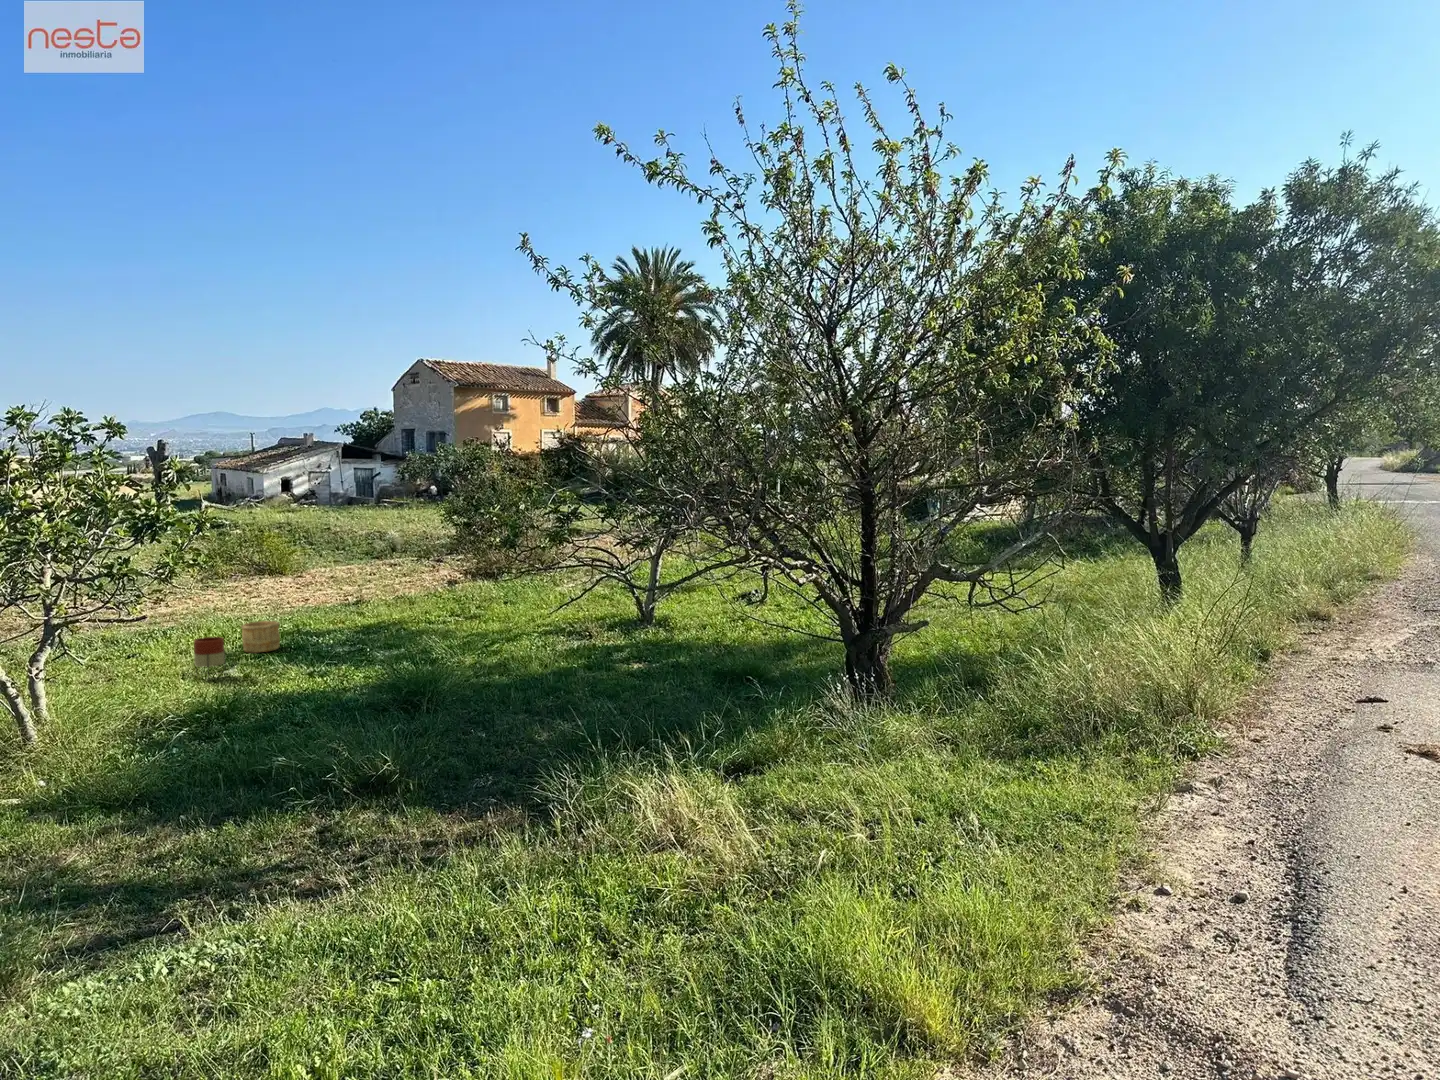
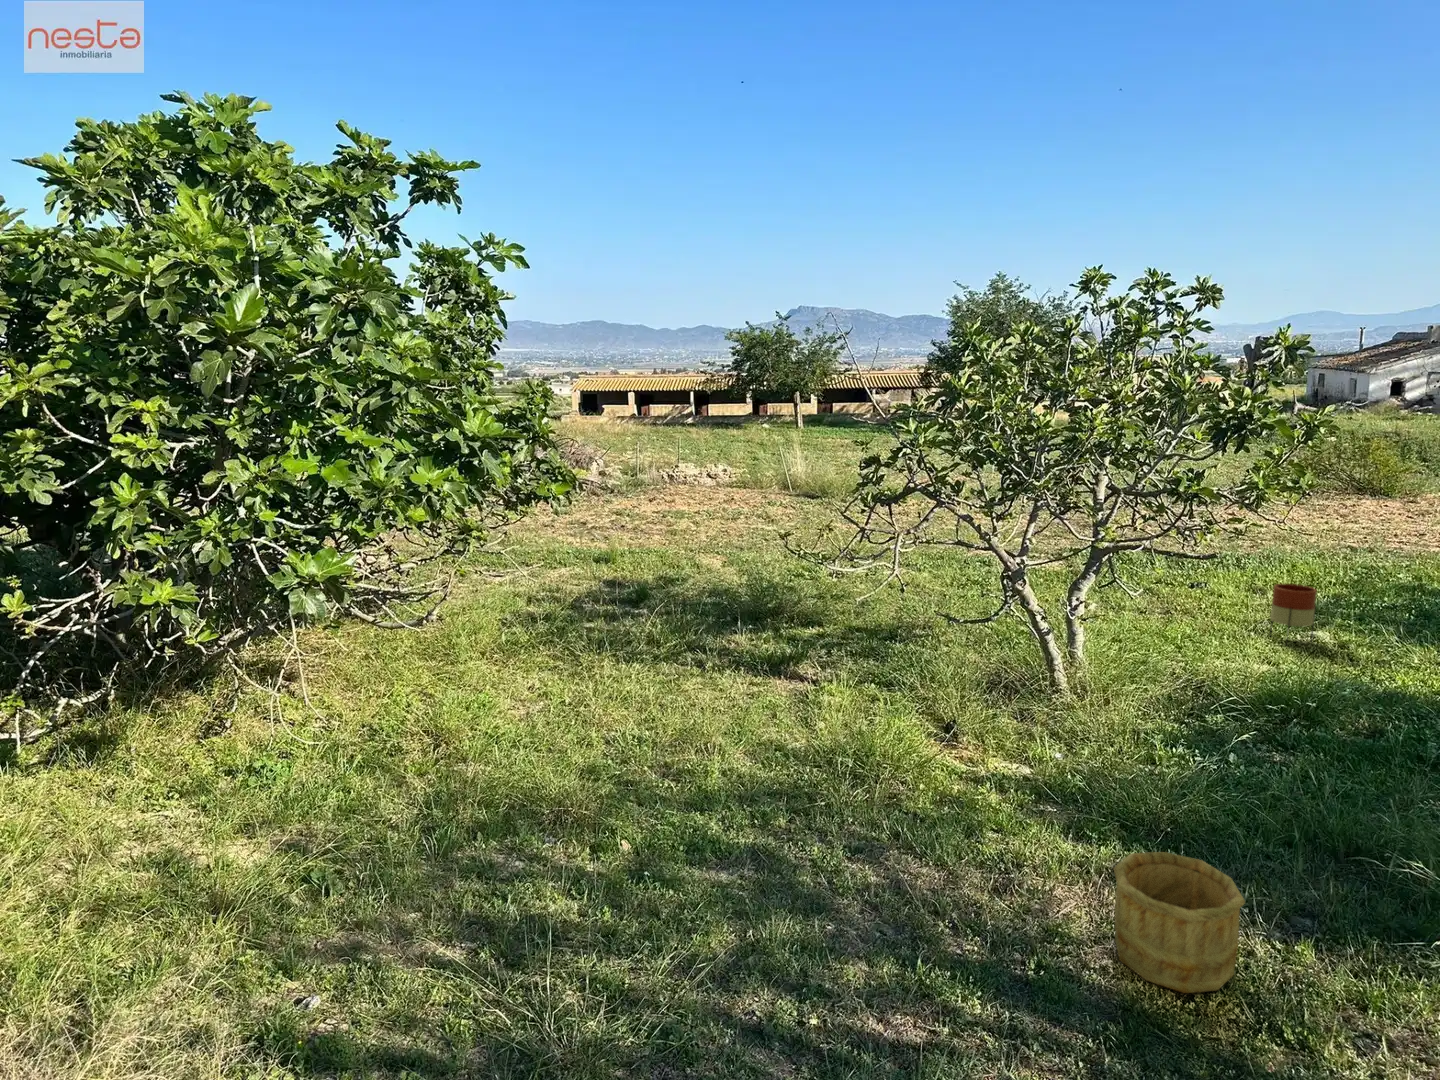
wooden bucket: present [241,621,280,653] -> present [1114,852,1245,993]

